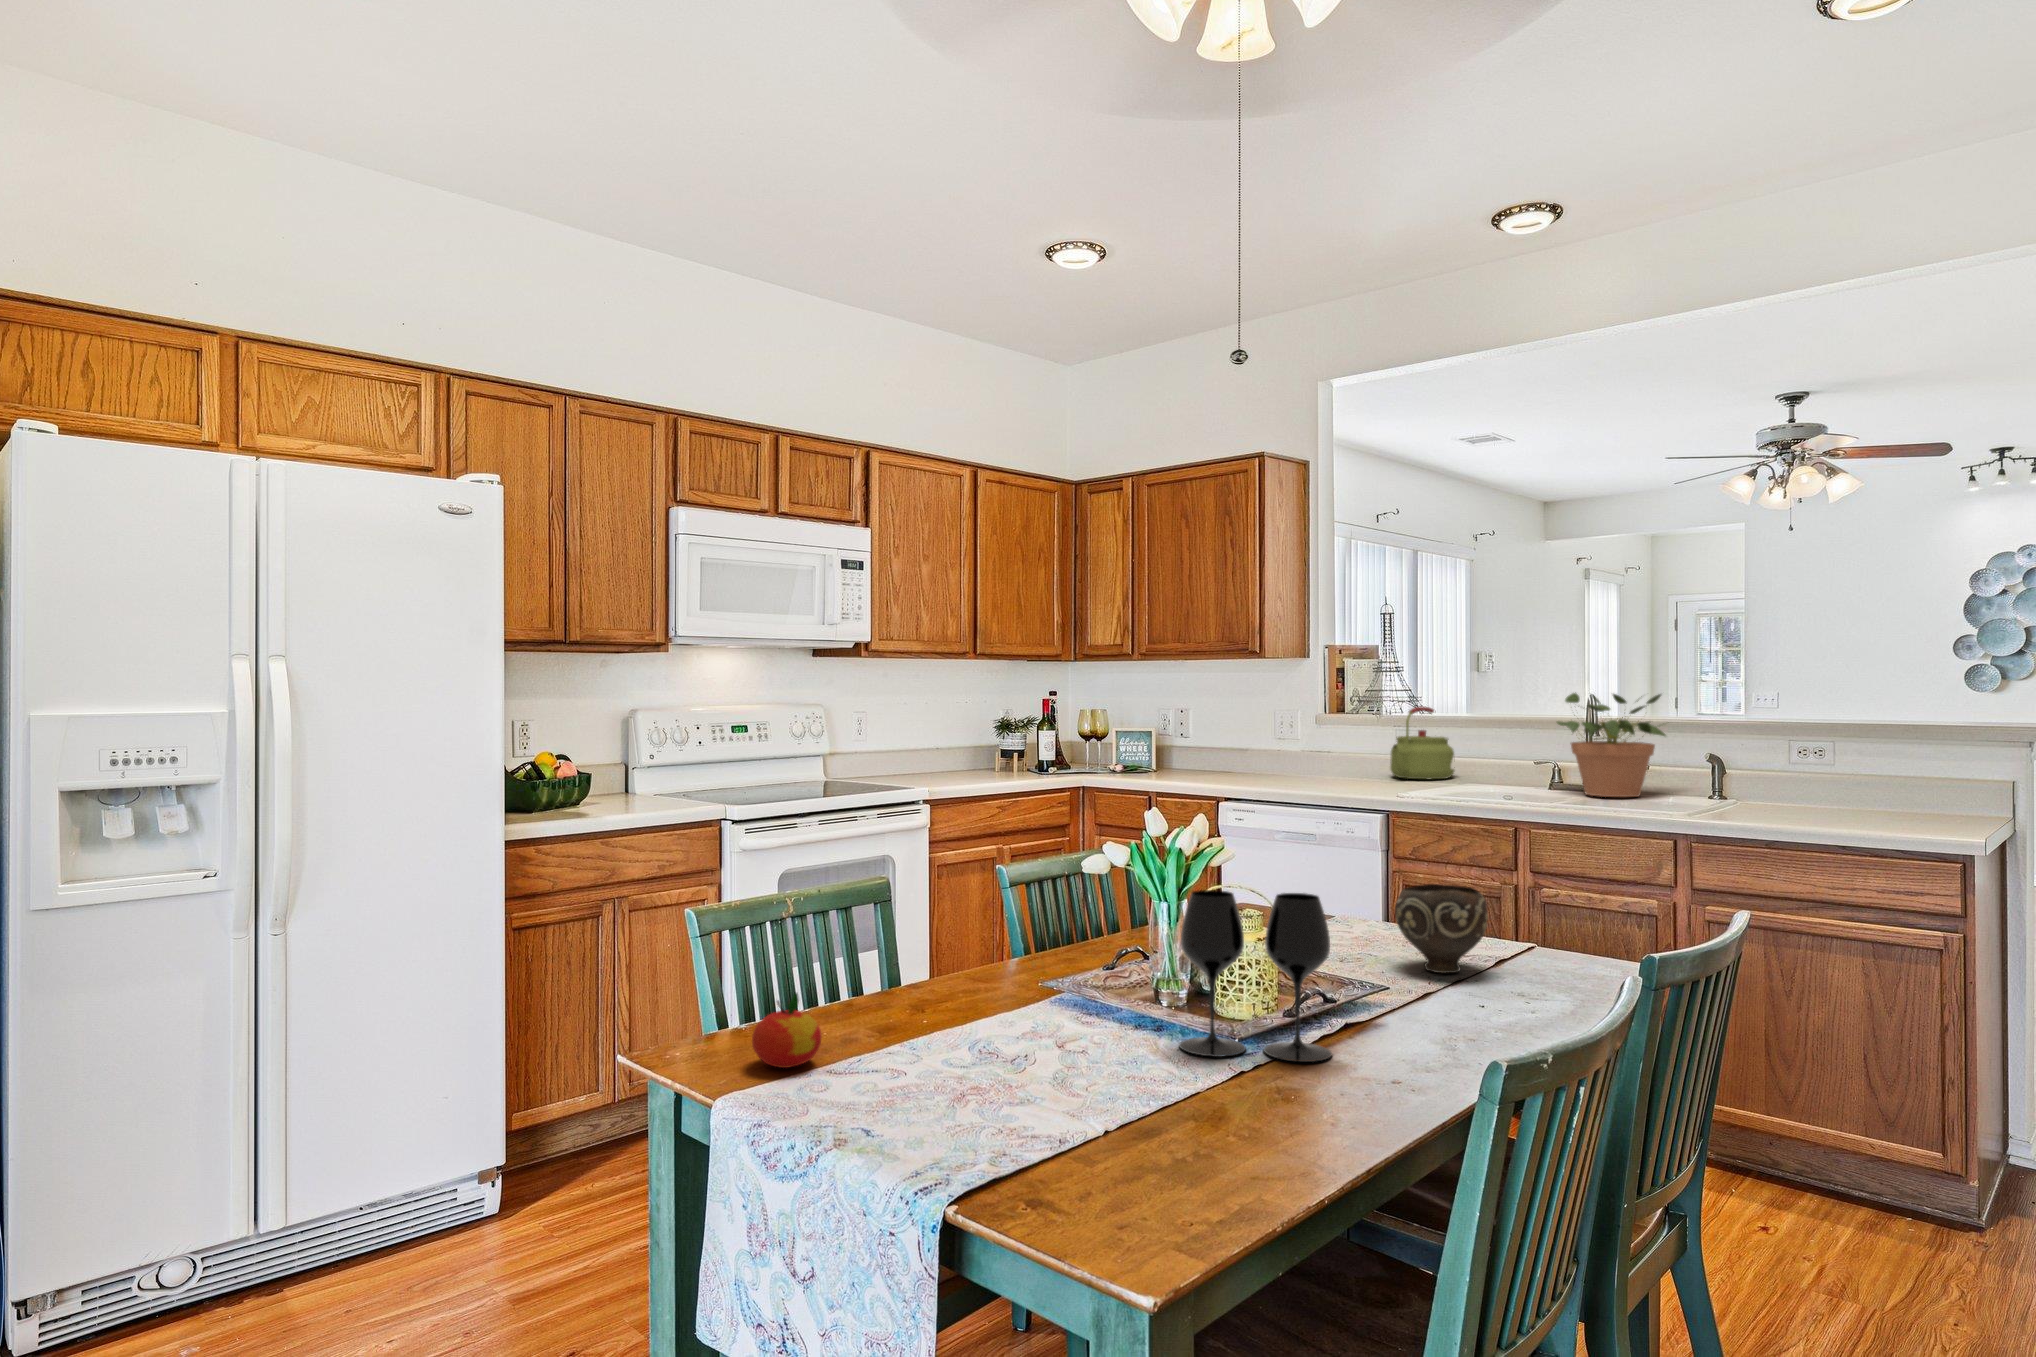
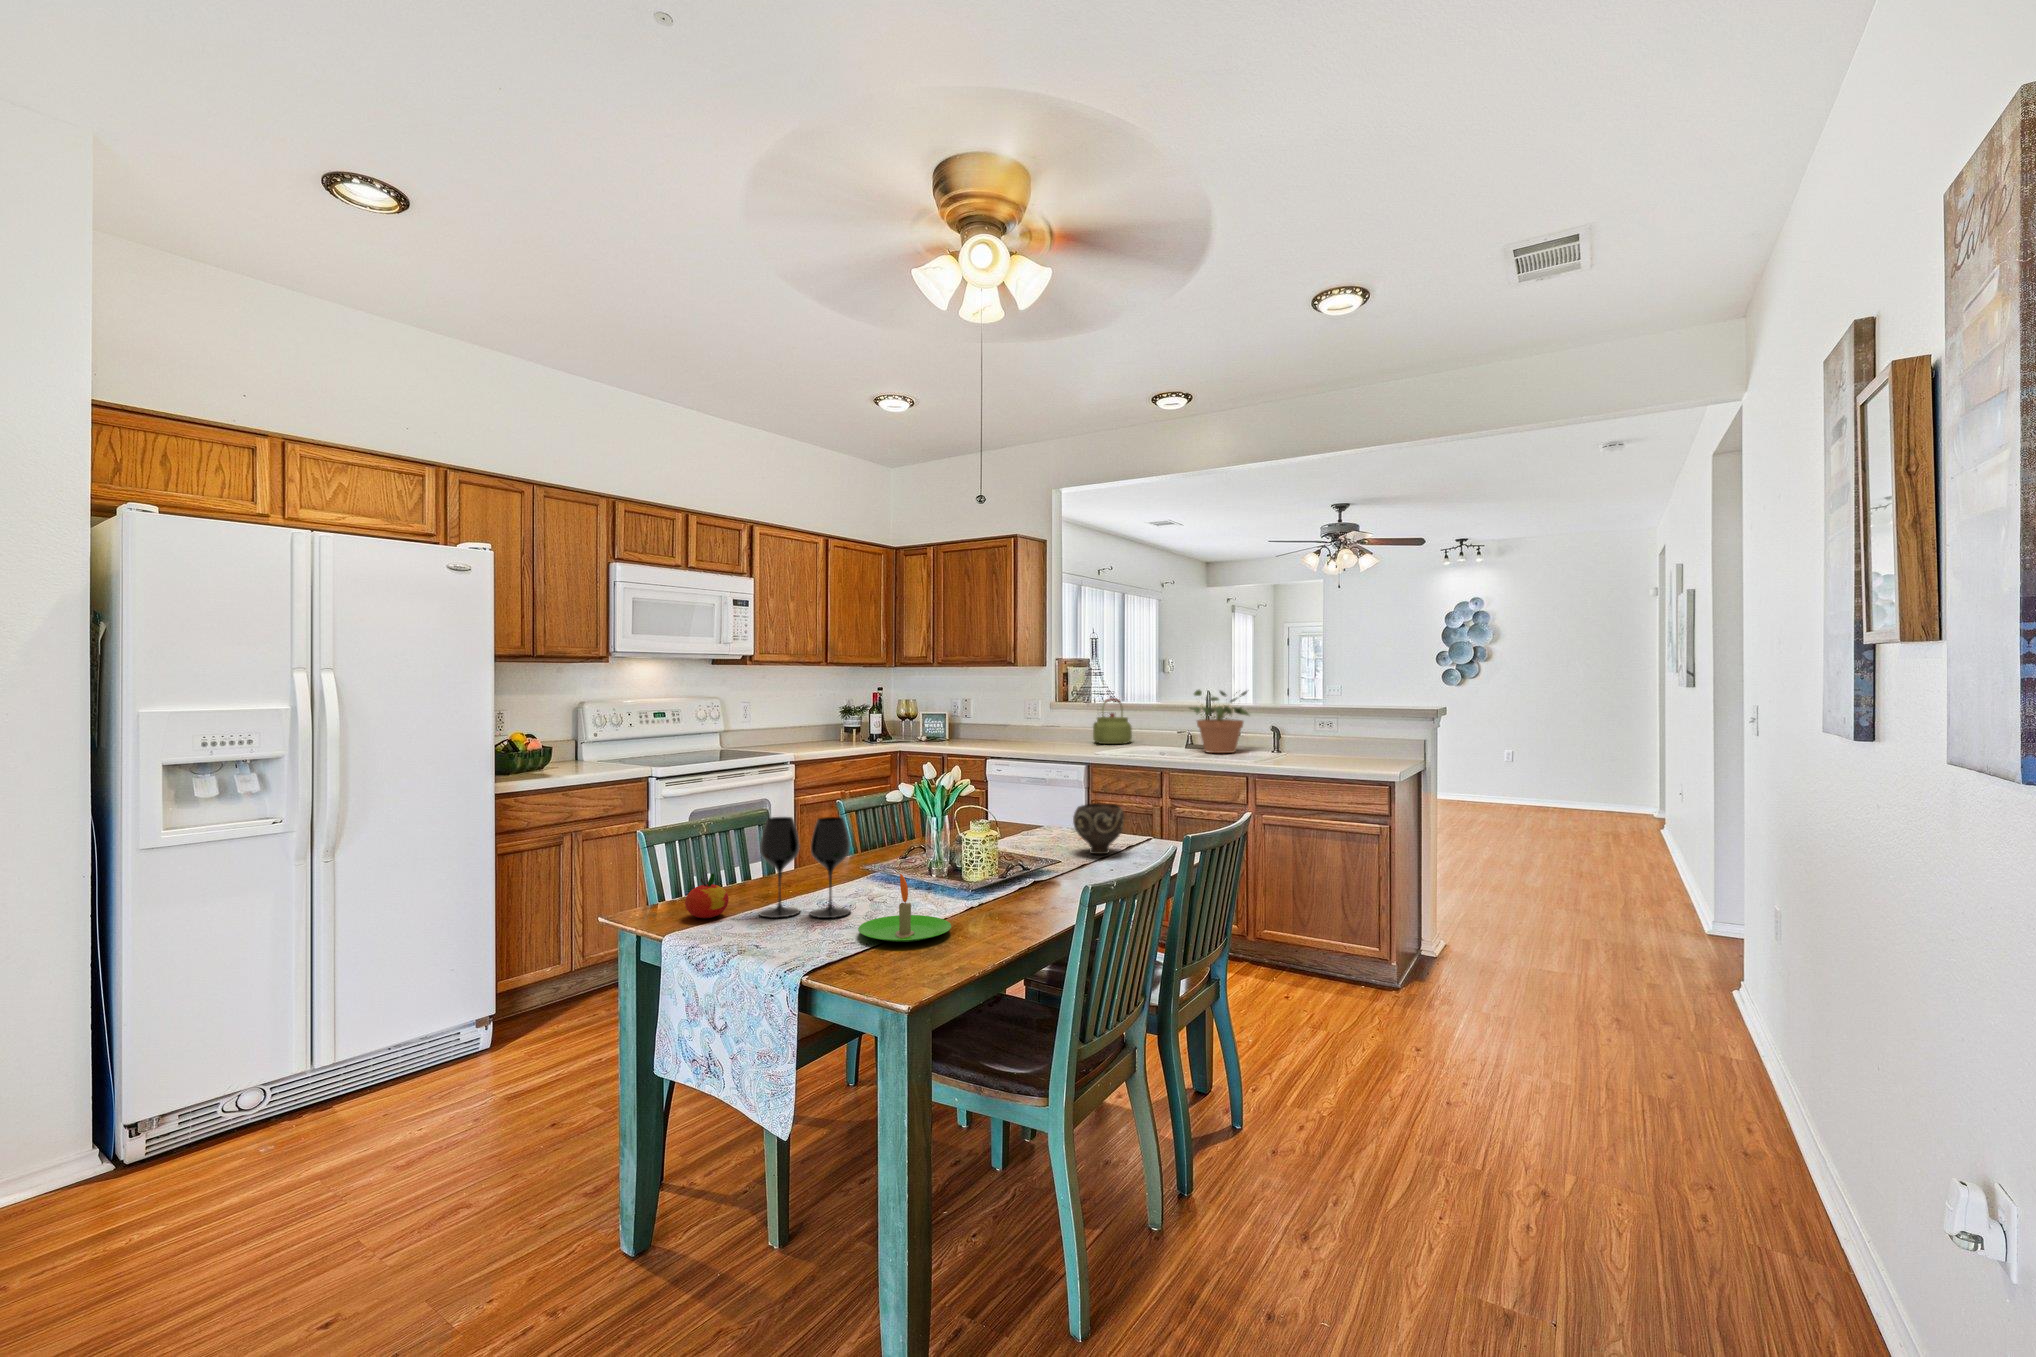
wine glass: present [1179,890,1332,1062] -> present [759,817,850,918]
candle: none [1038,1013,1204,1140] -> present [858,874,951,942]

